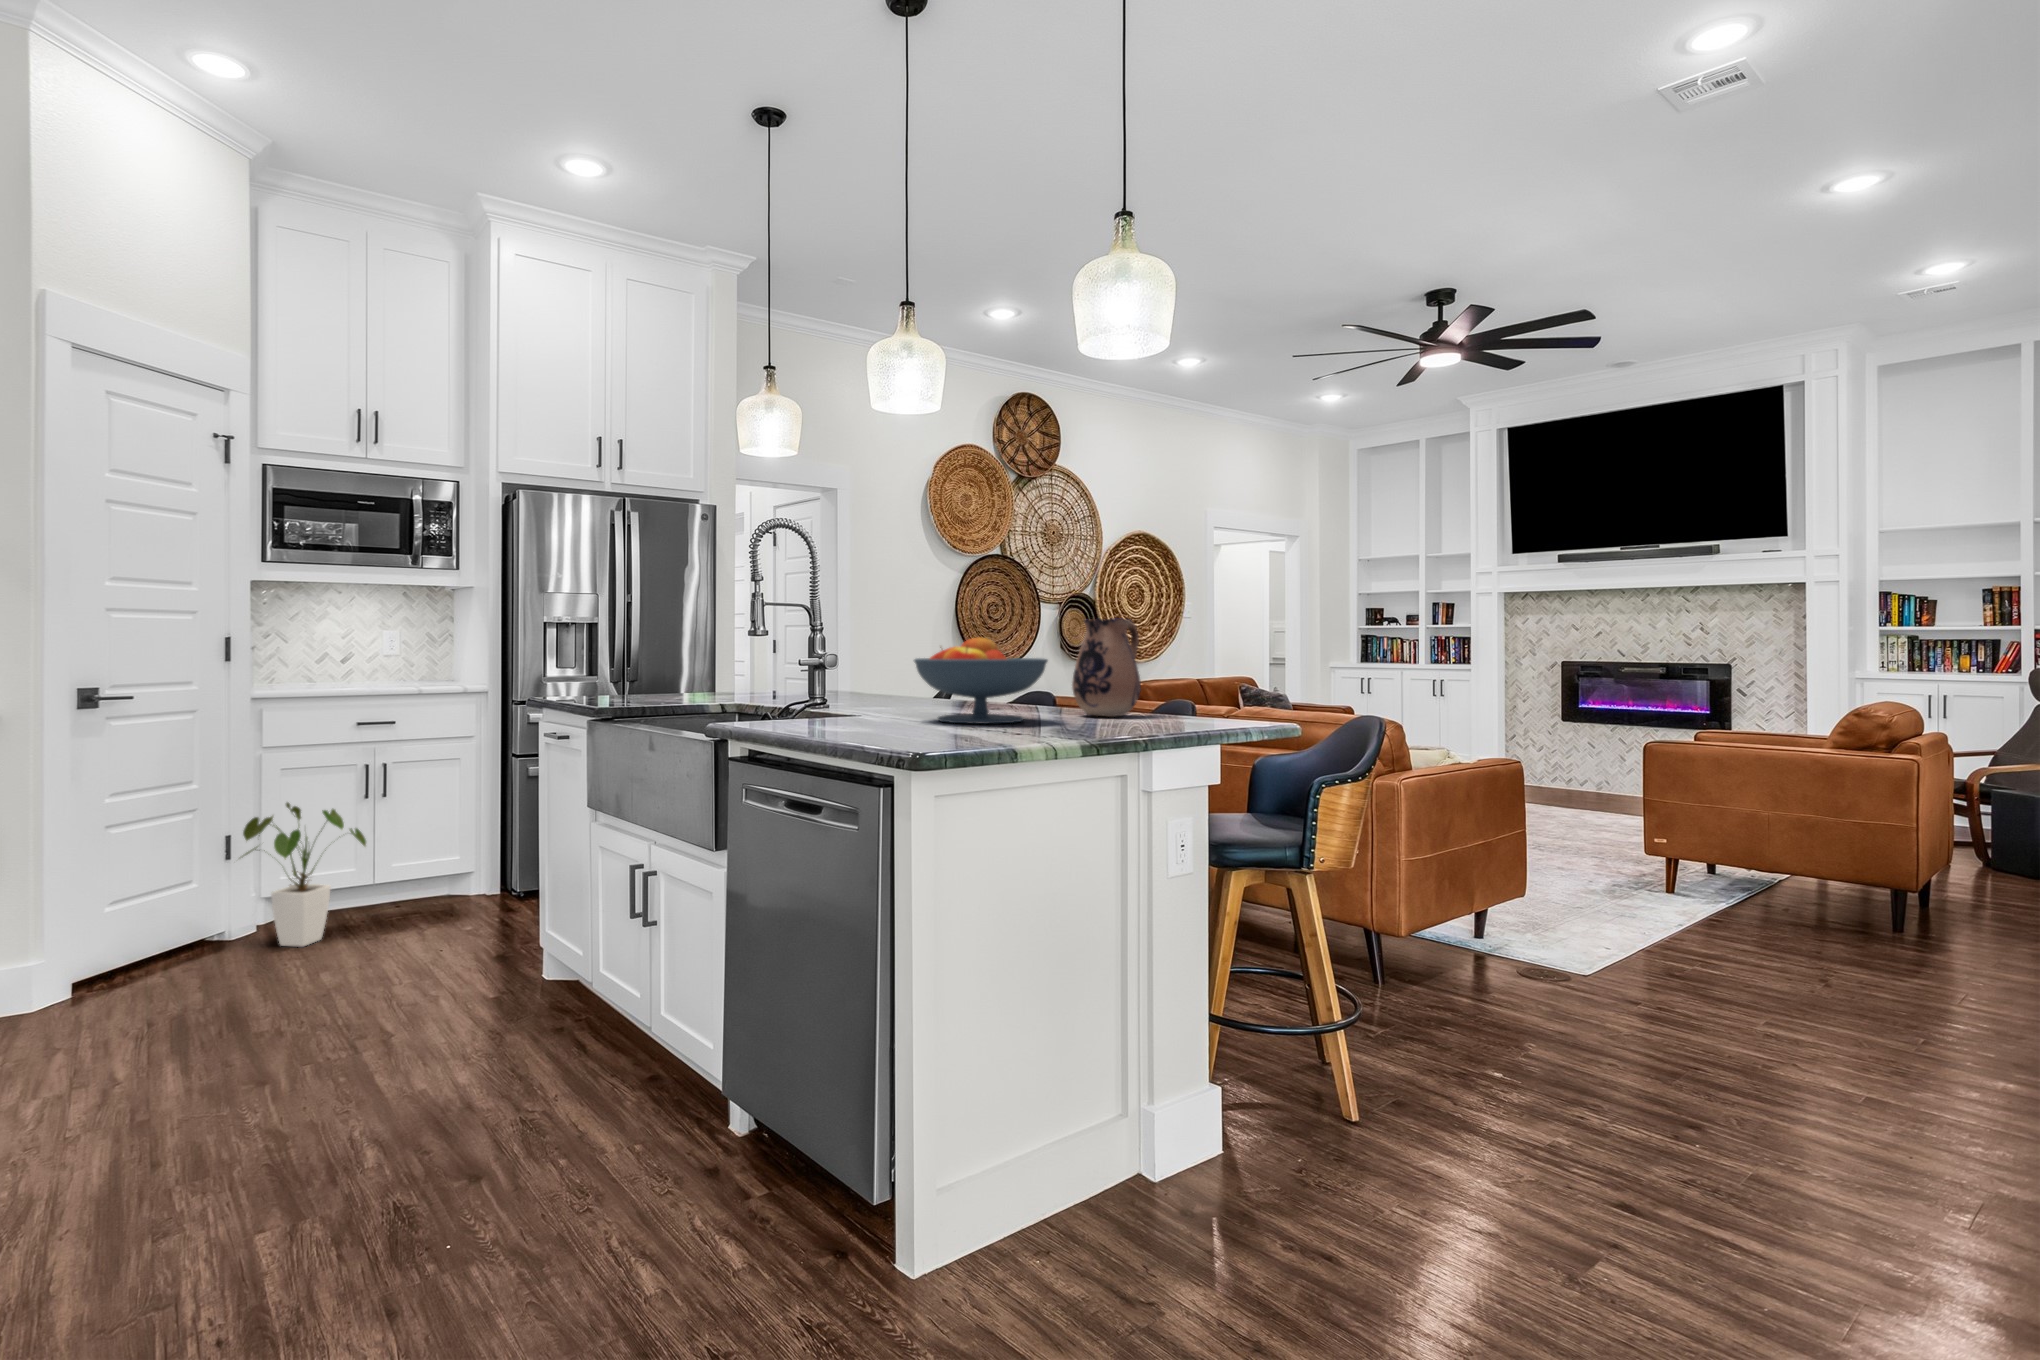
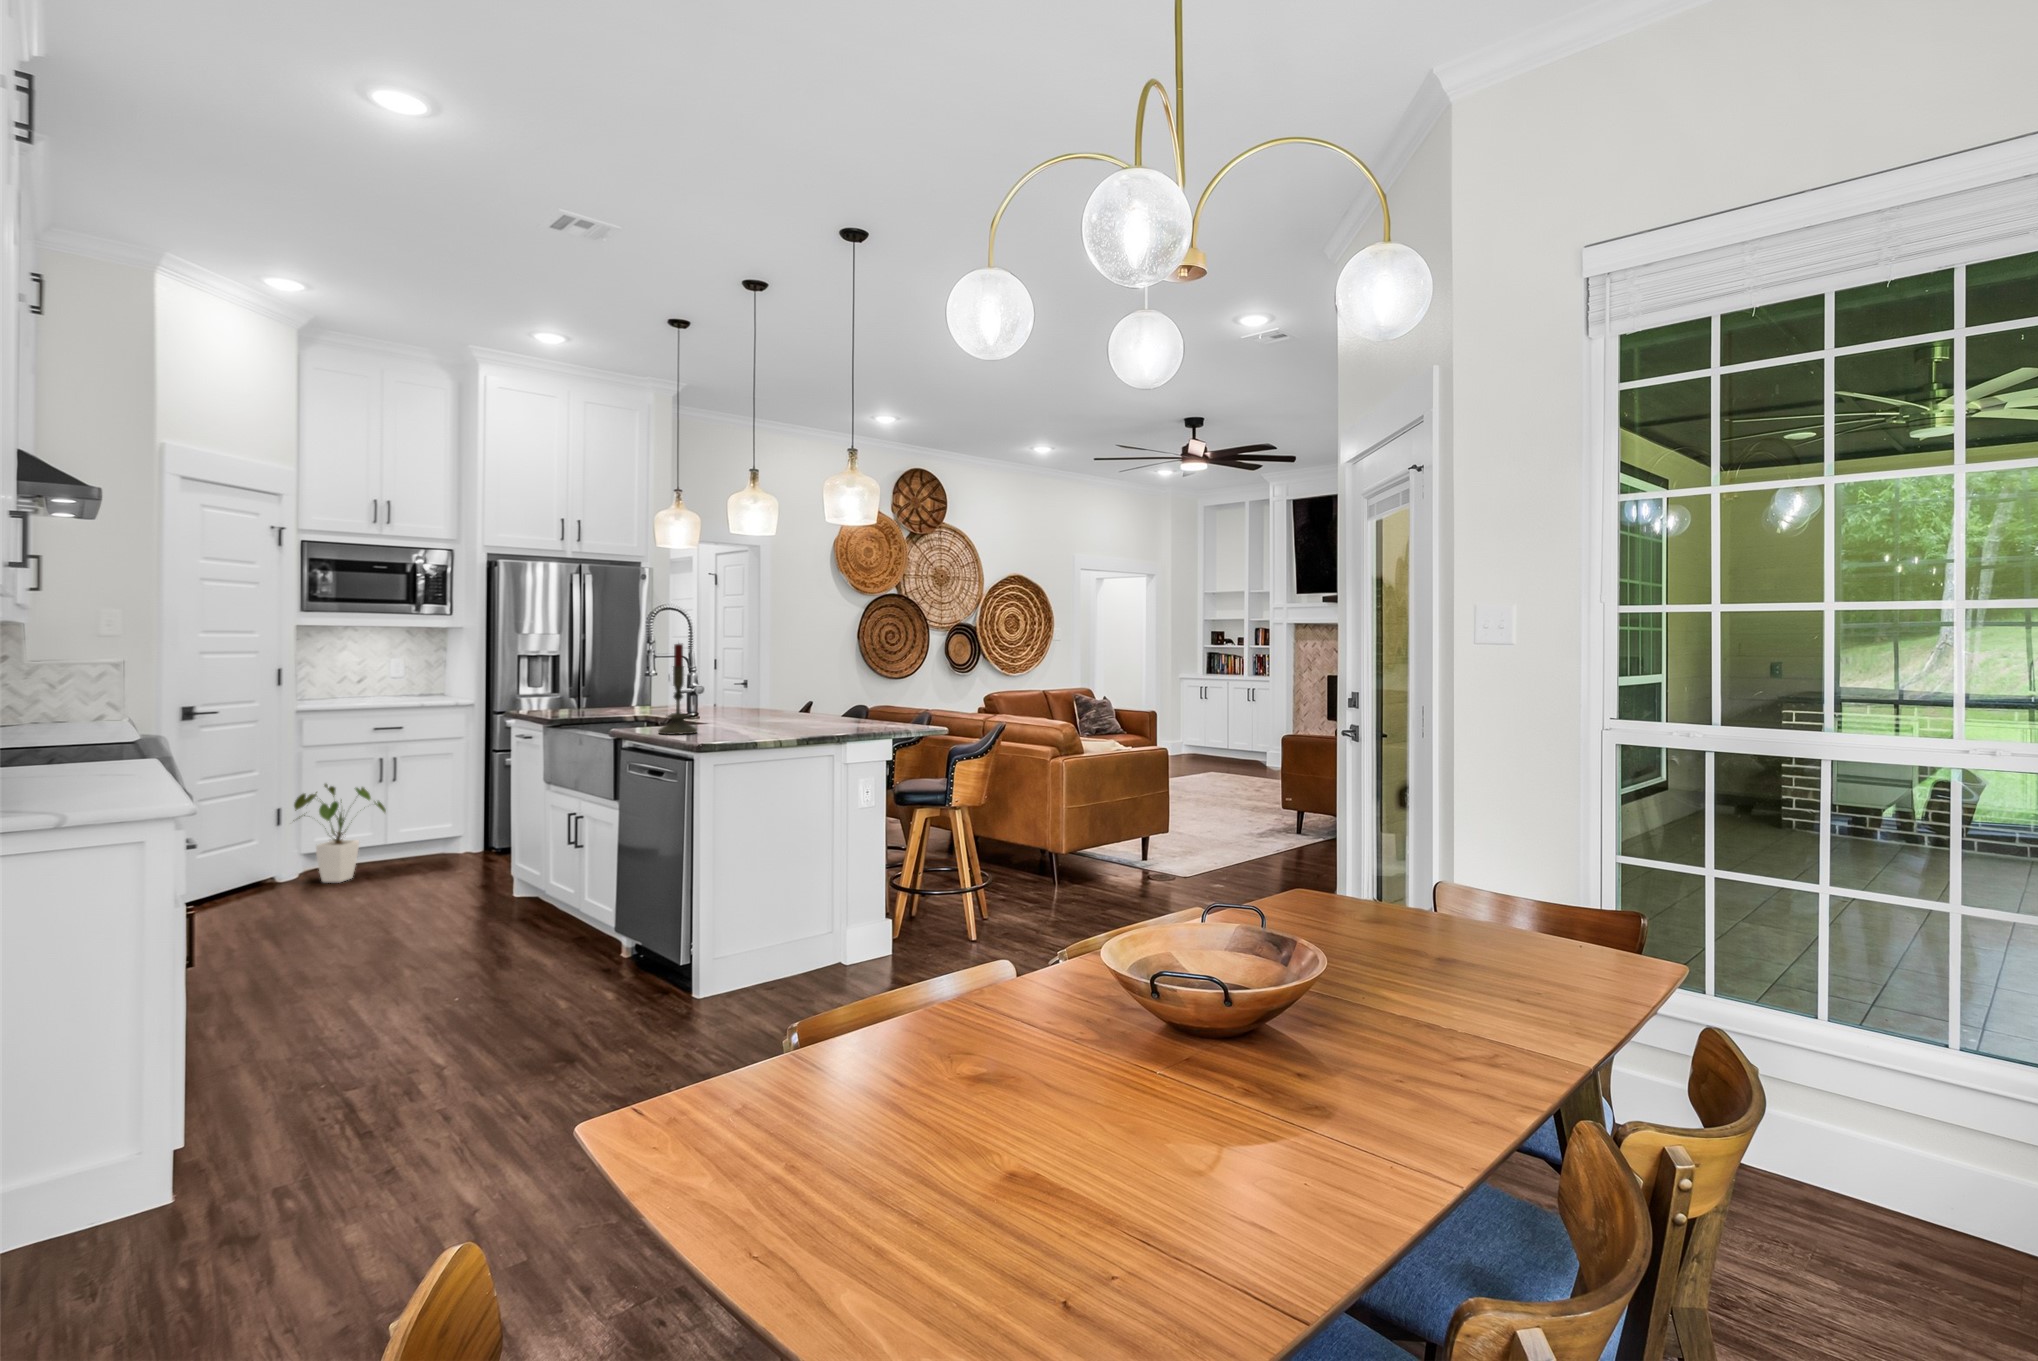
candle: none [806,560,875,736] -> present [658,643,697,735]
ceramic pitcher: present [1072,618,1141,717] -> none [840,666,884,722]
fruit bowl: present [914,637,1048,724] -> none [735,677,815,727]

